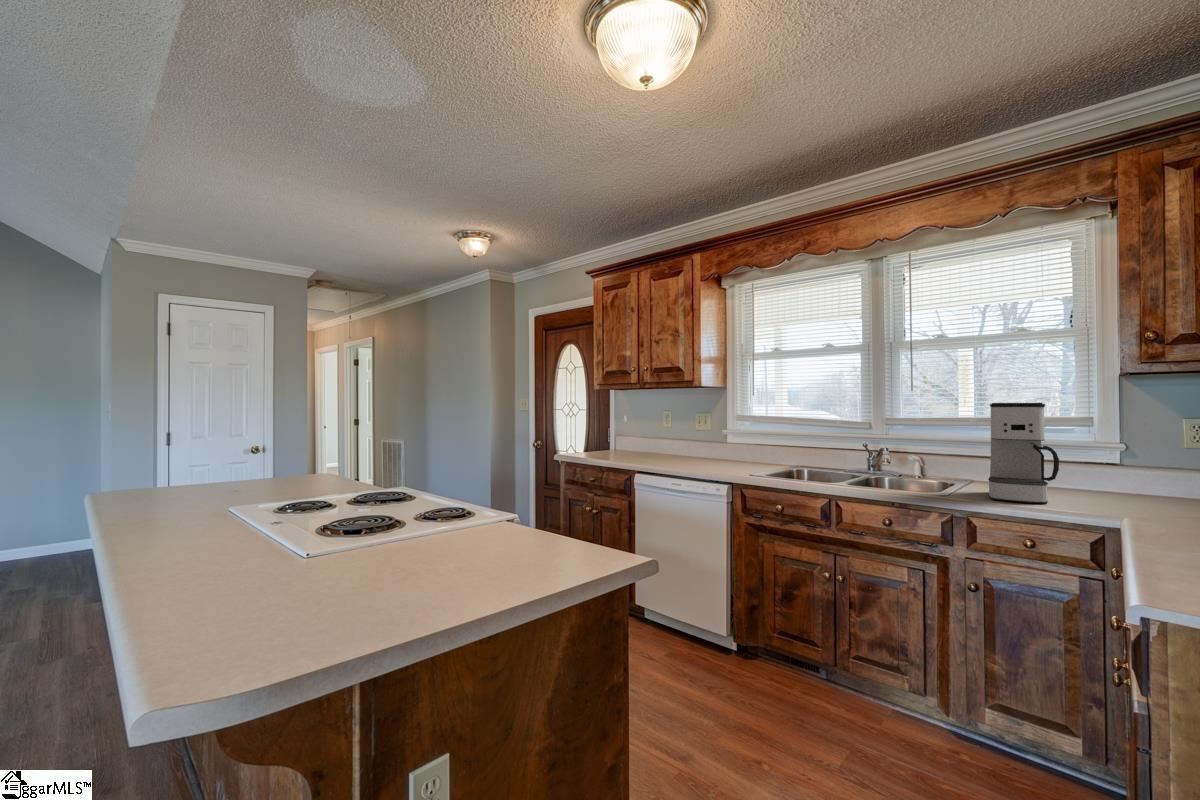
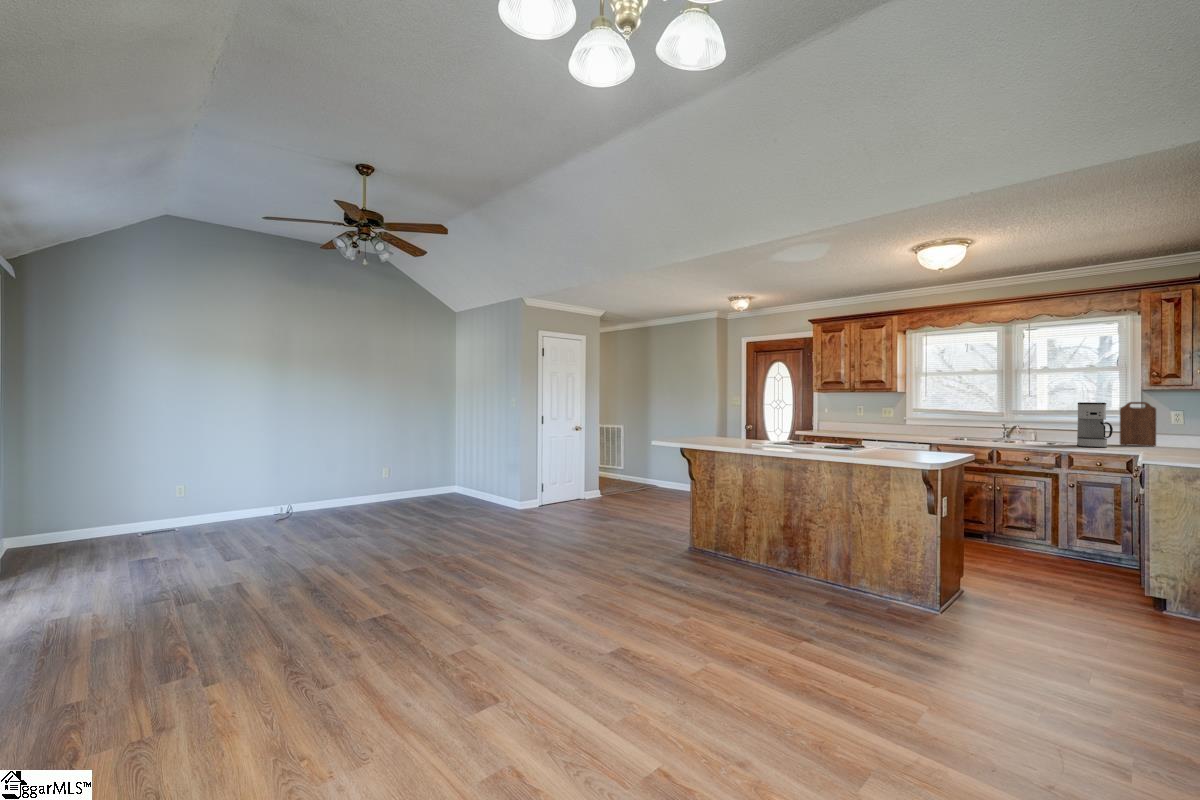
cutting board: none [1075,401,1152,498] -> present [1120,402,1156,446]

